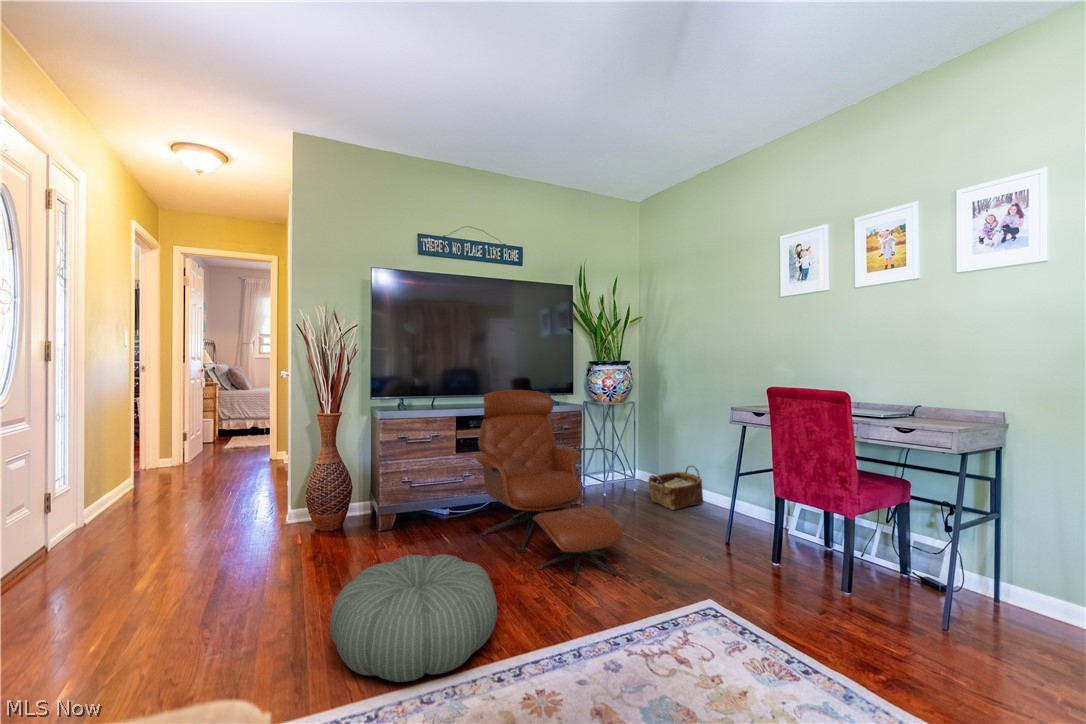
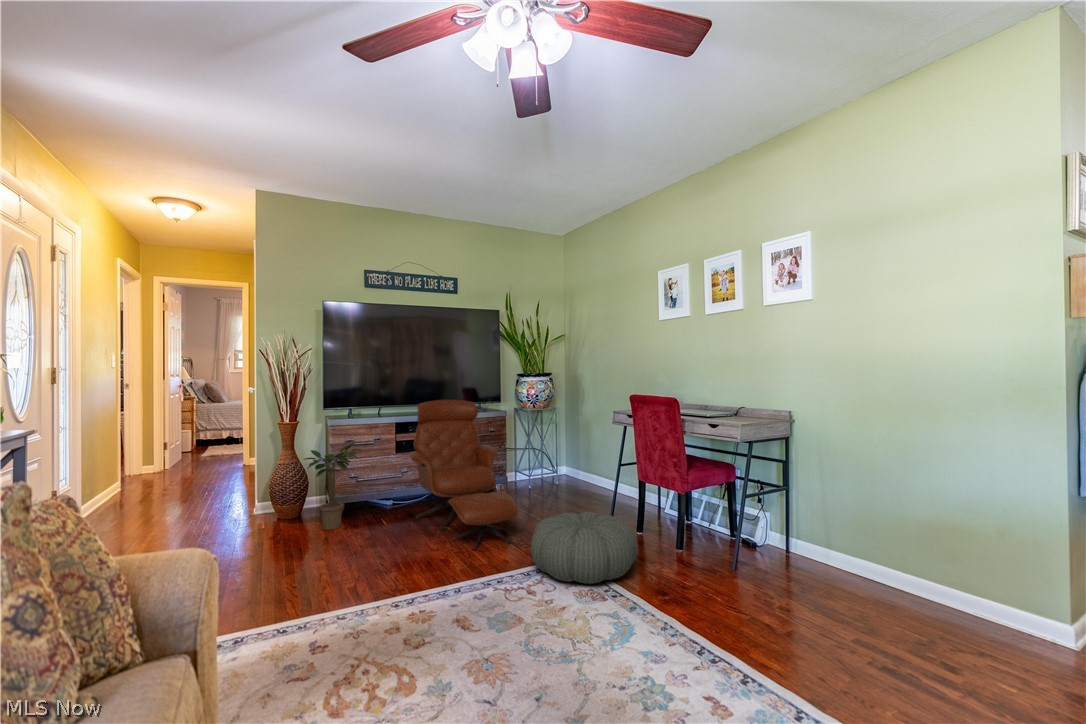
potted plant: none [348,441,422,548] -> present [303,444,363,530]
woven basket: present [648,465,703,510] -> none [564,460,609,497]
pouf: present [330,554,497,682] -> present [531,512,637,584]

